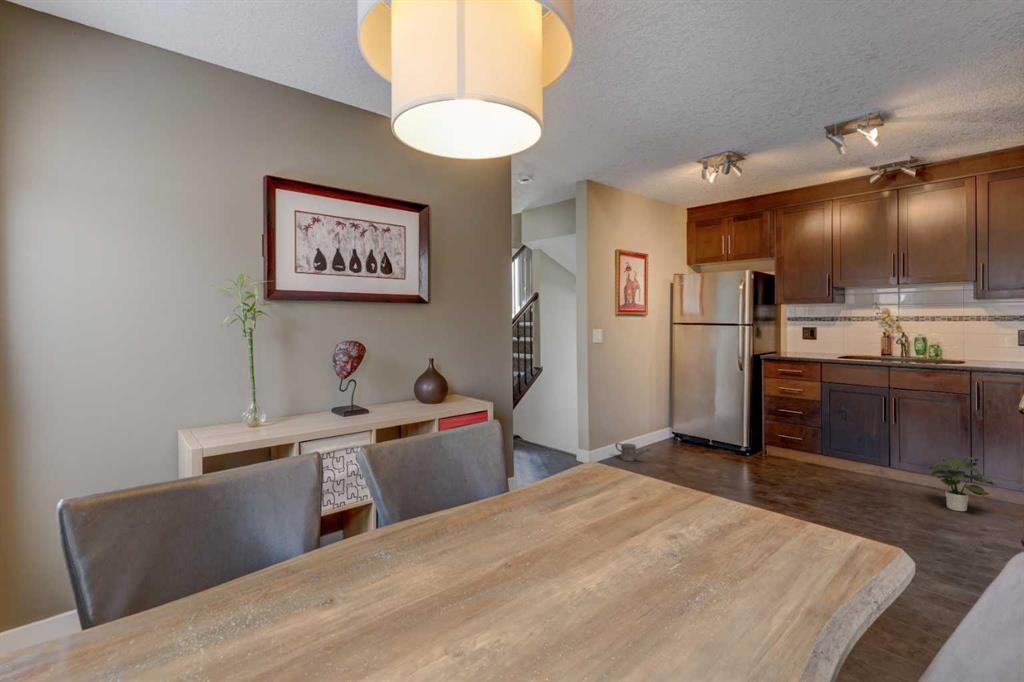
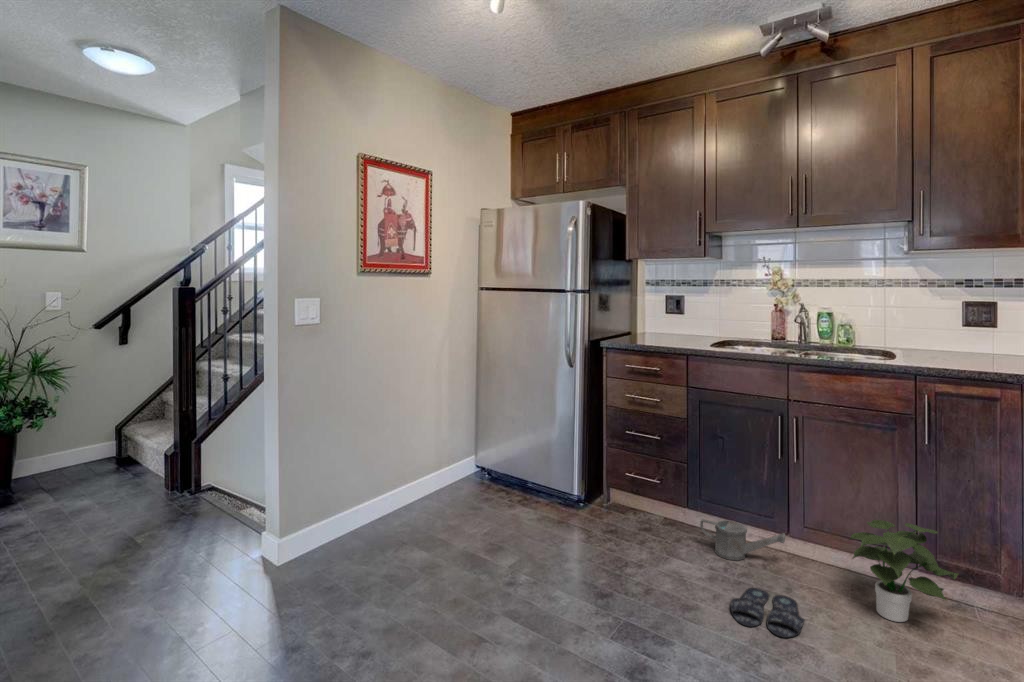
watering can: present [615,443,651,462] -> present [700,519,785,561]
slippers: none [852,494,899,510] -> present [730,588,805,638]

